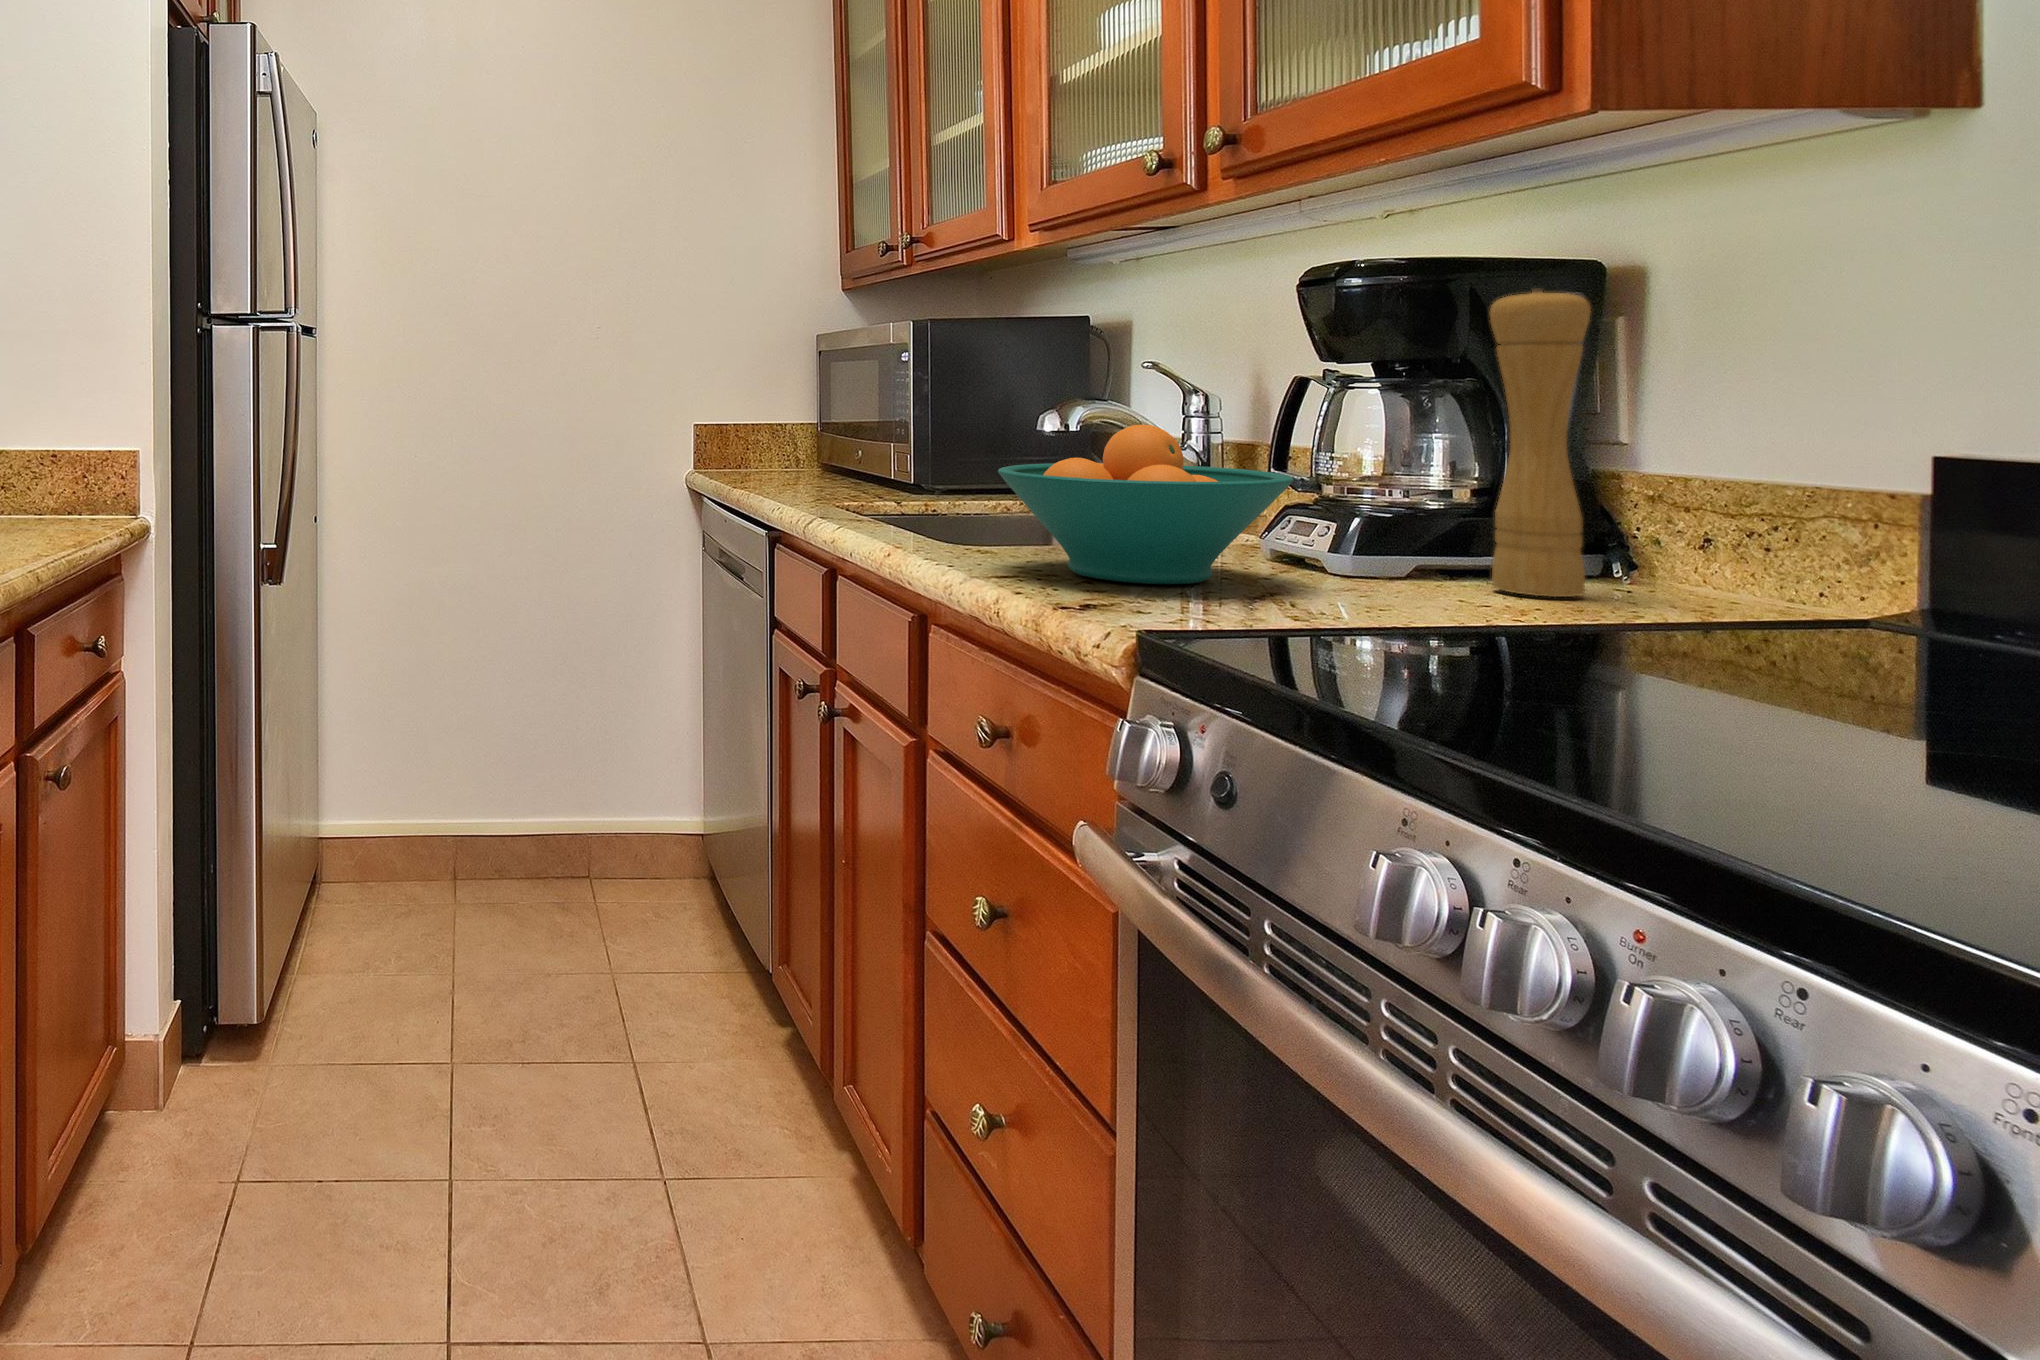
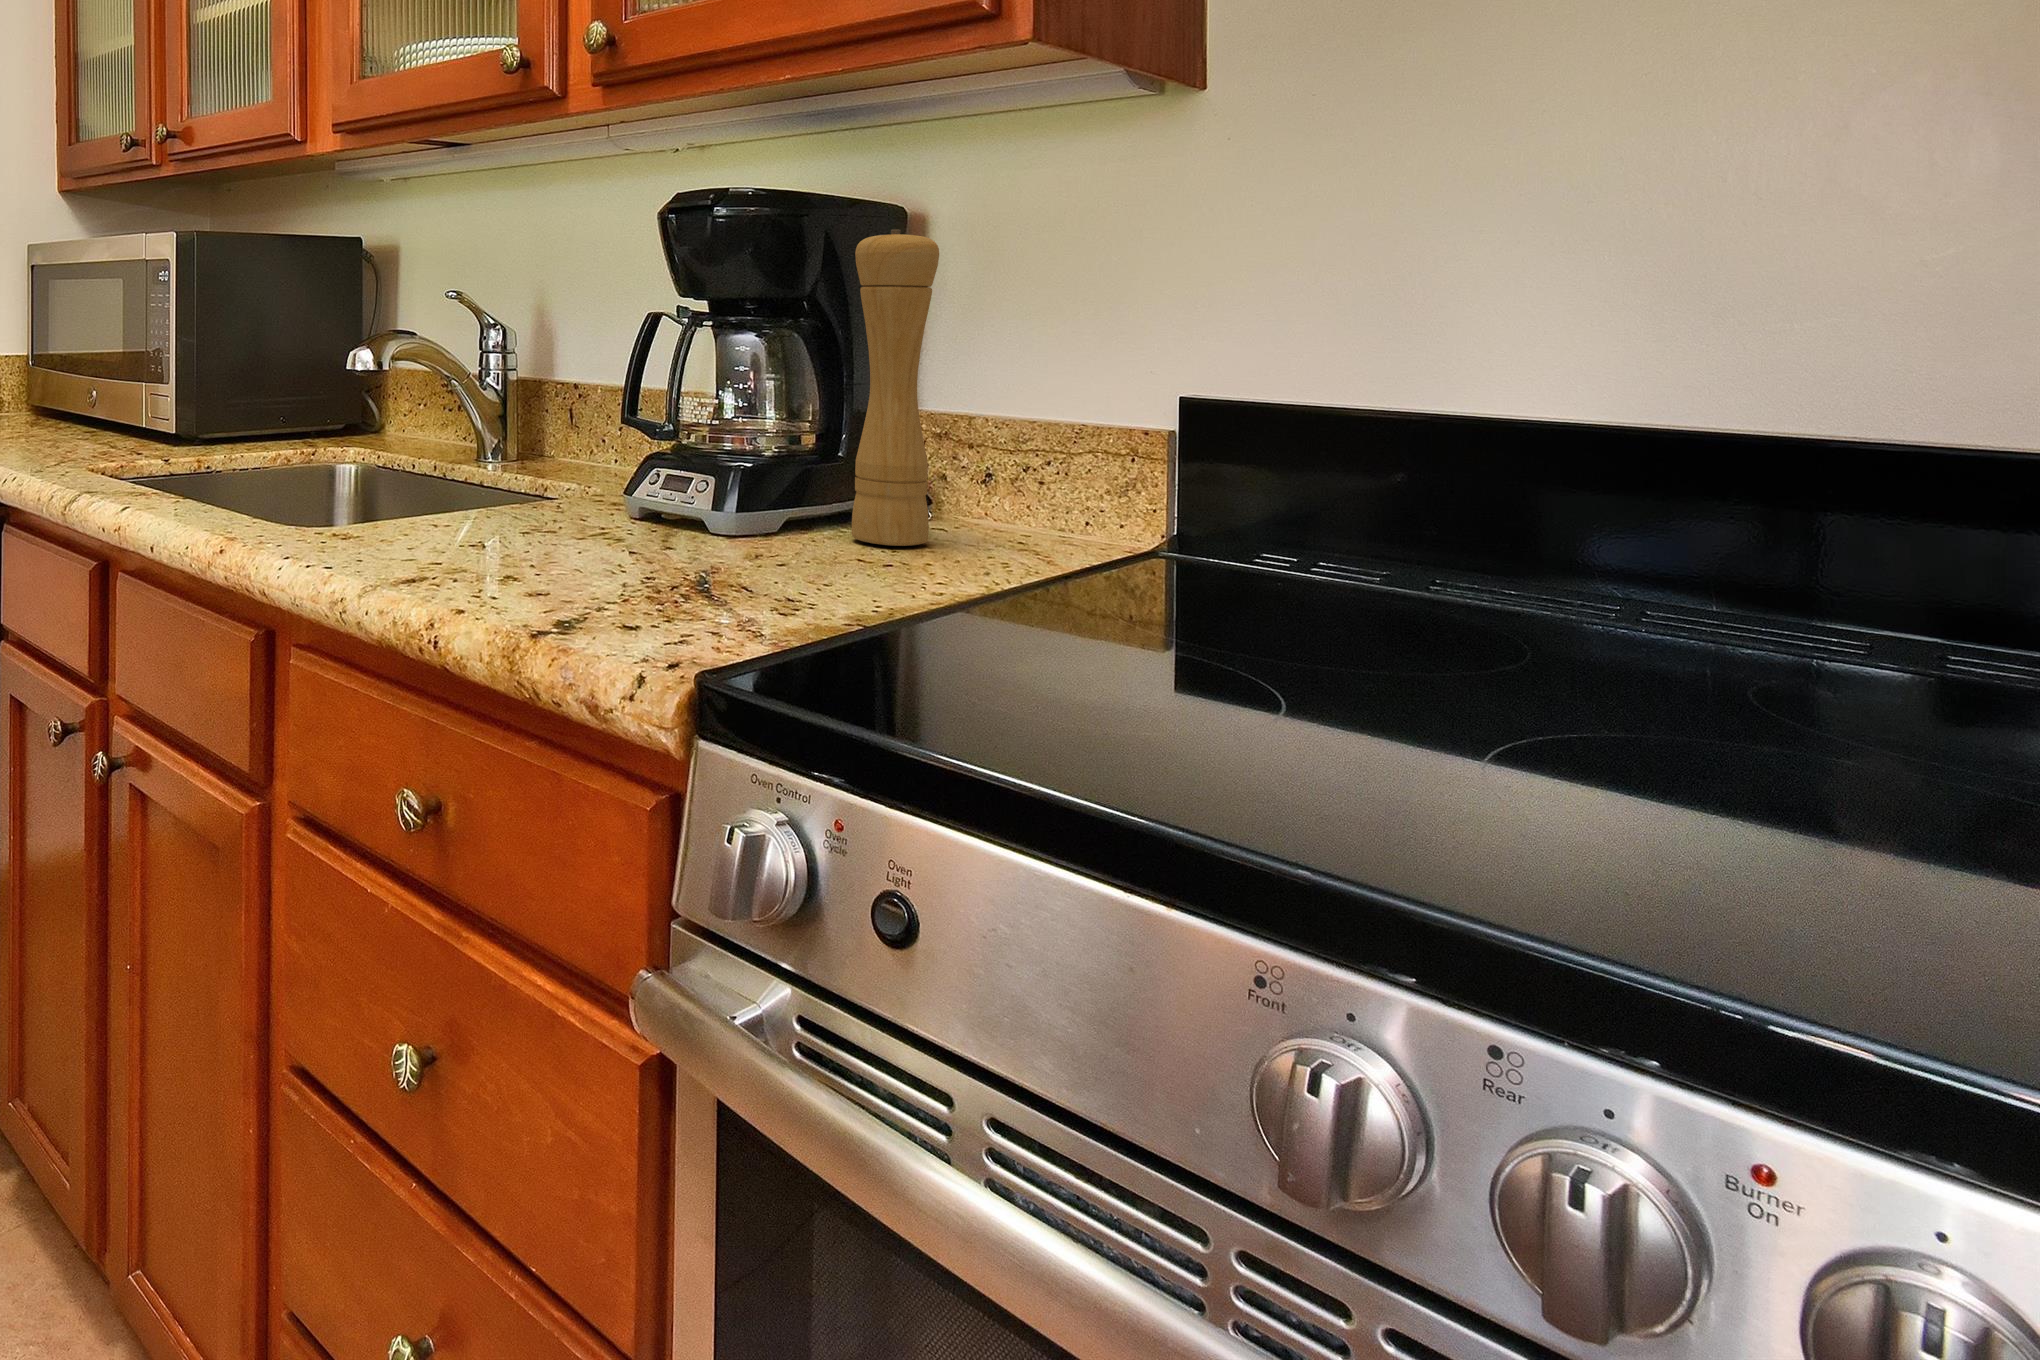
fruit bowl: present [998,425,1294,584] -> none [389,373,718,574]

